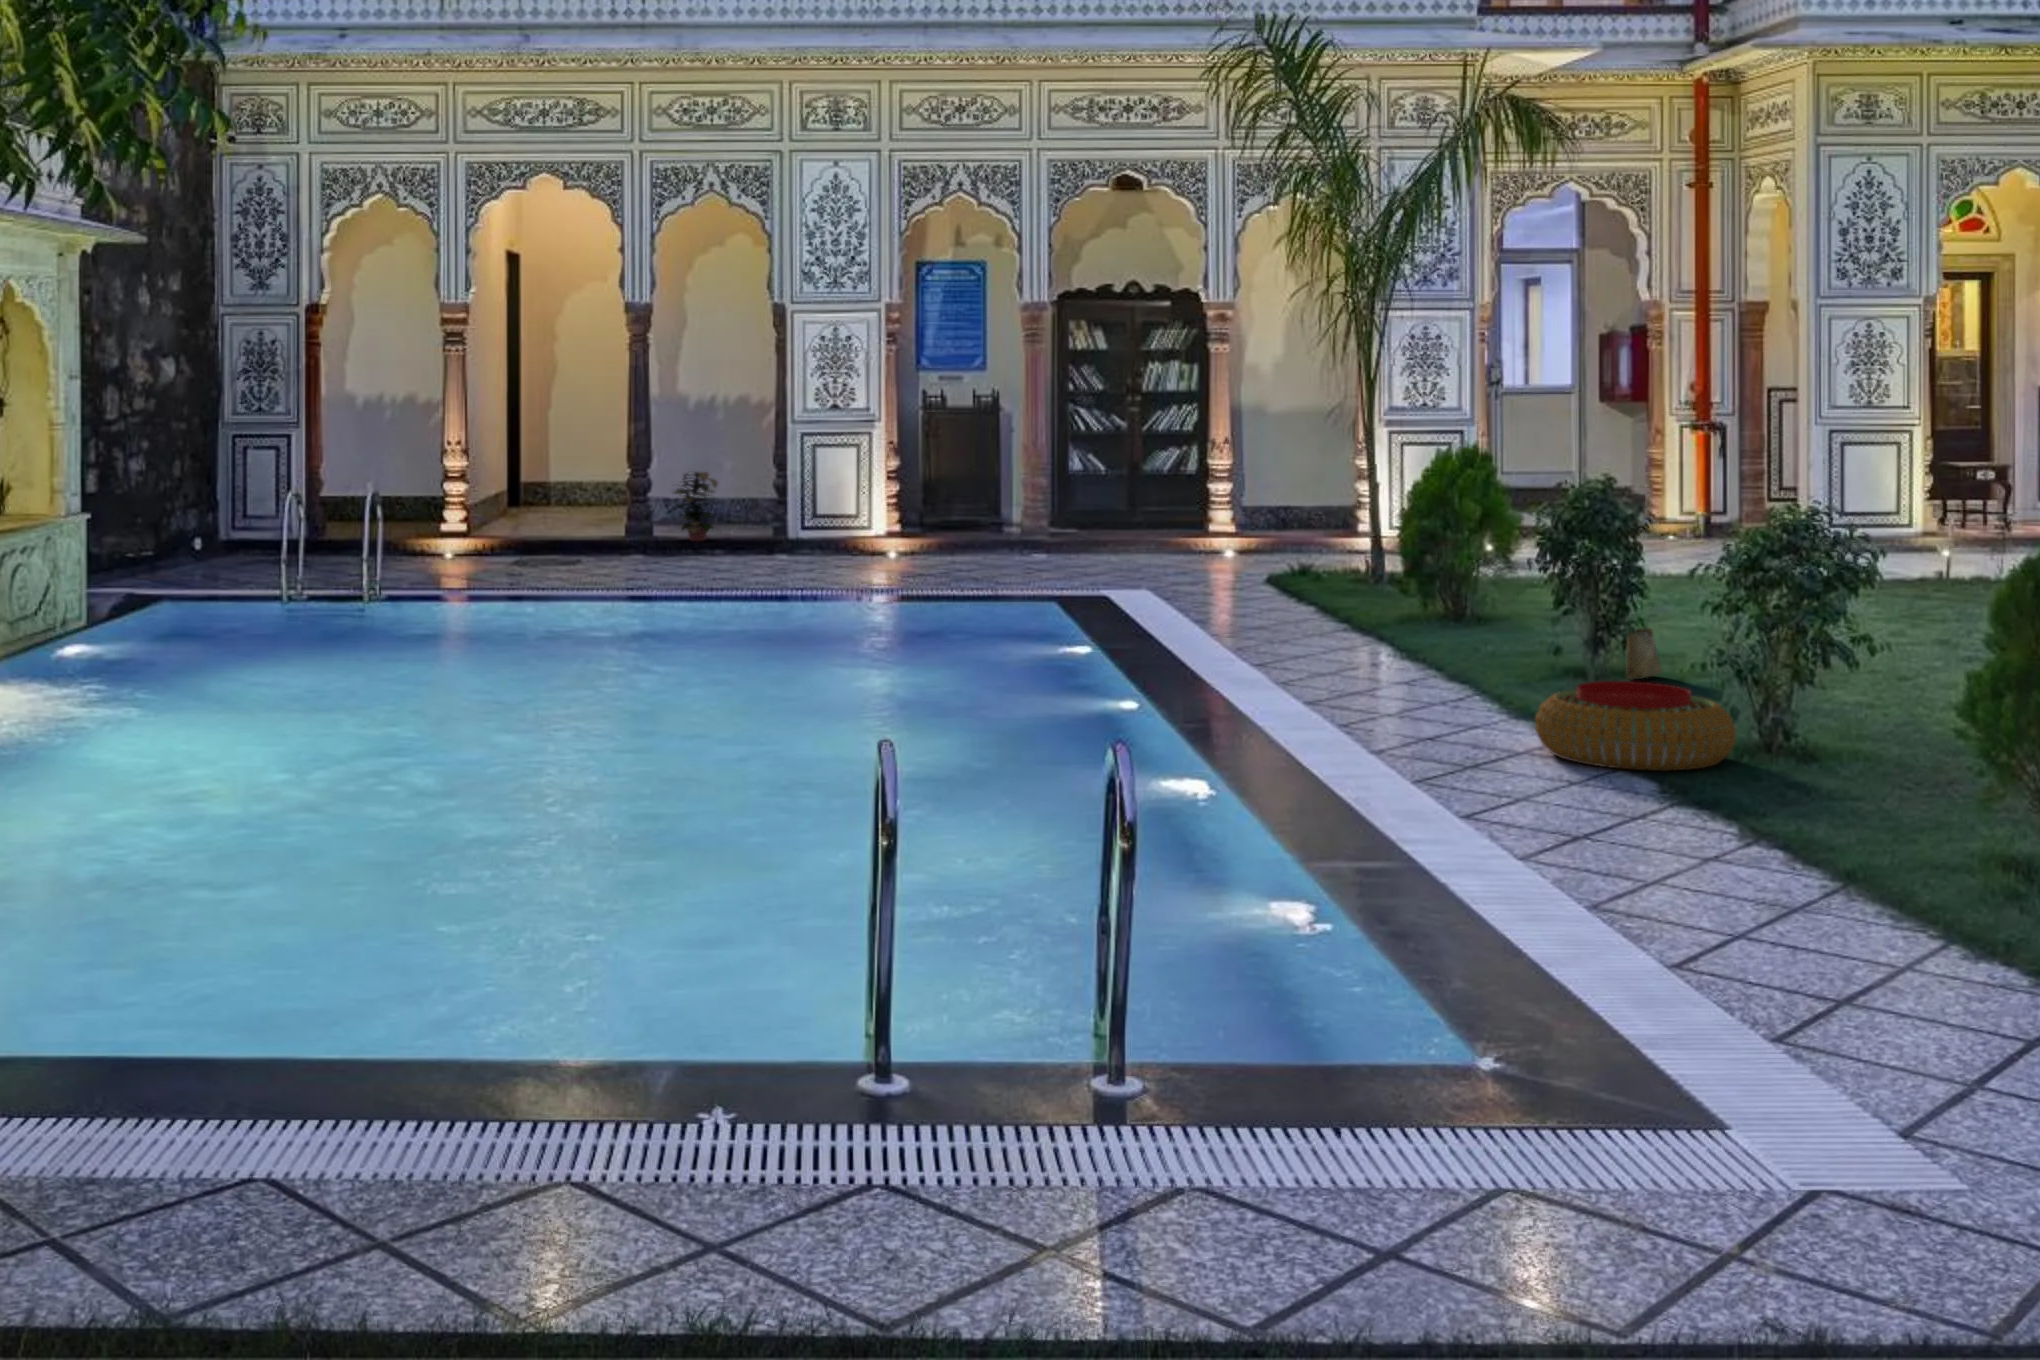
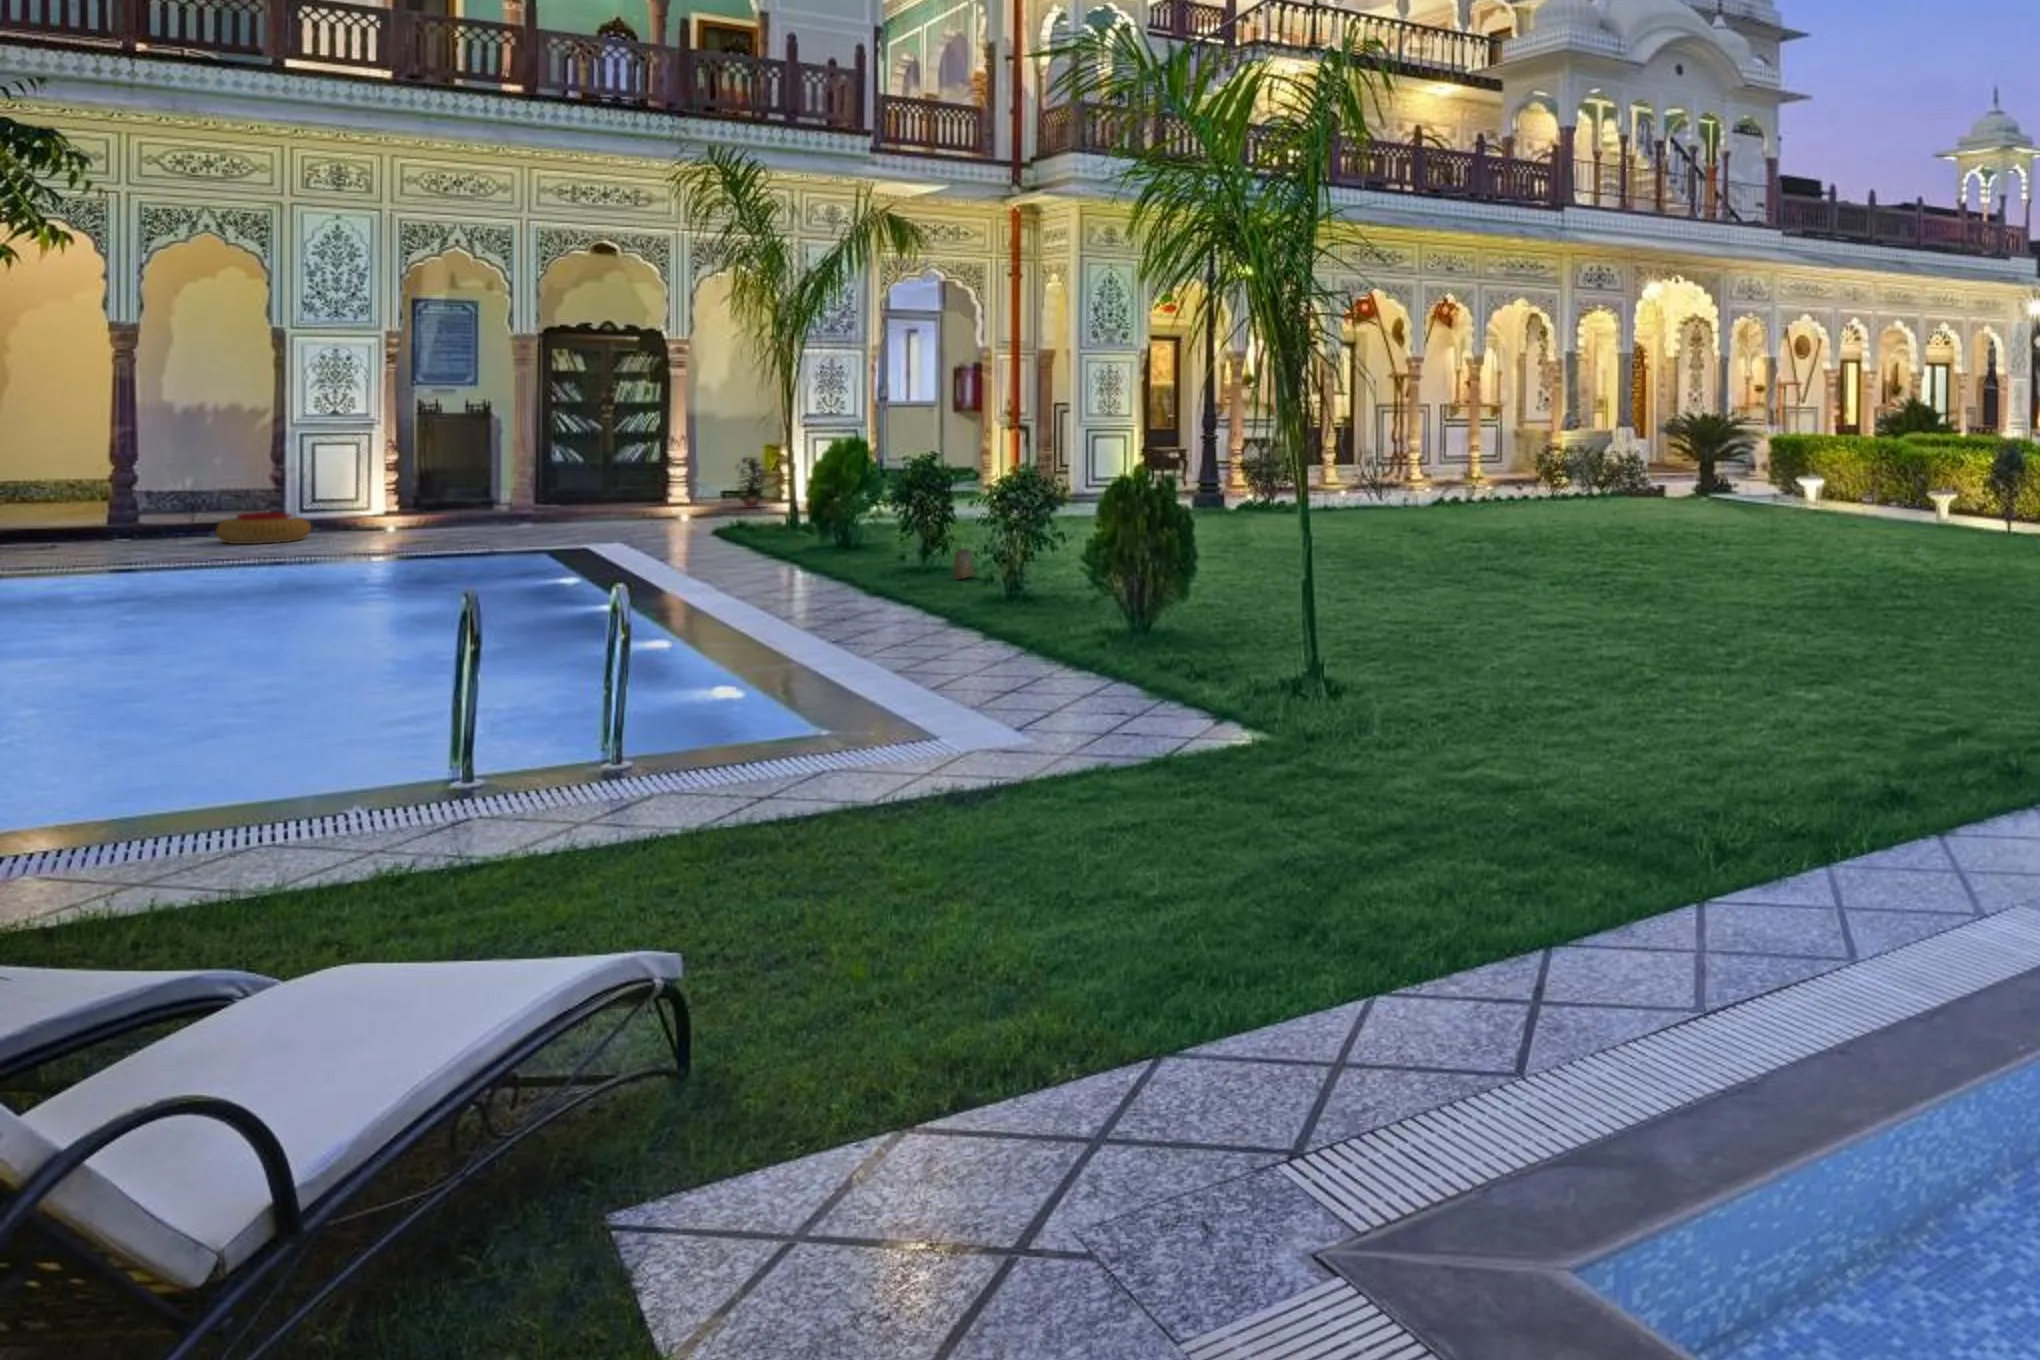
decorative plant: present [674,472,718,541] -> present [738,457,766,508]
pouf: present [1535,681,1735,771] -> present [216,512,311,544]

